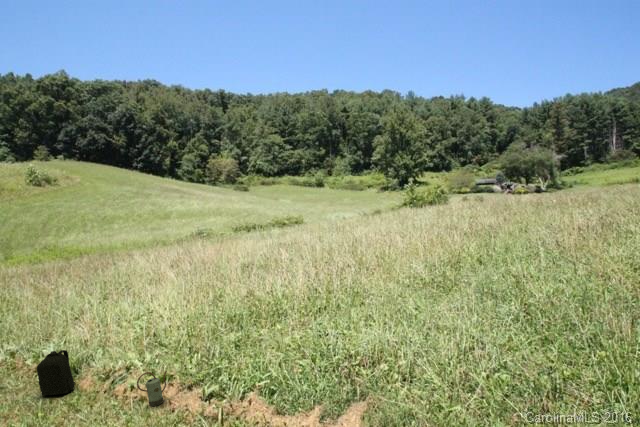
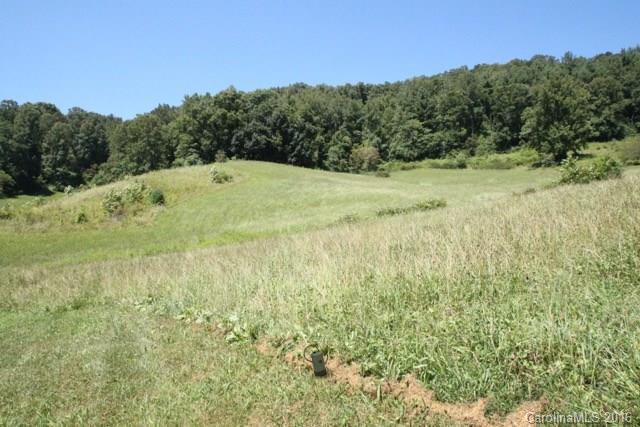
backpack: present [37,350,75,395] -> none [225,318,254,355]

